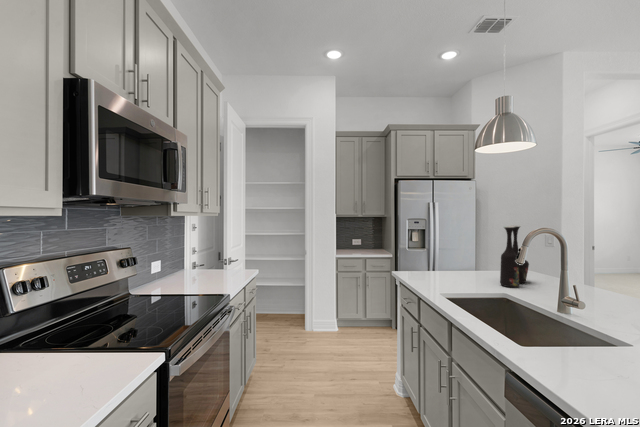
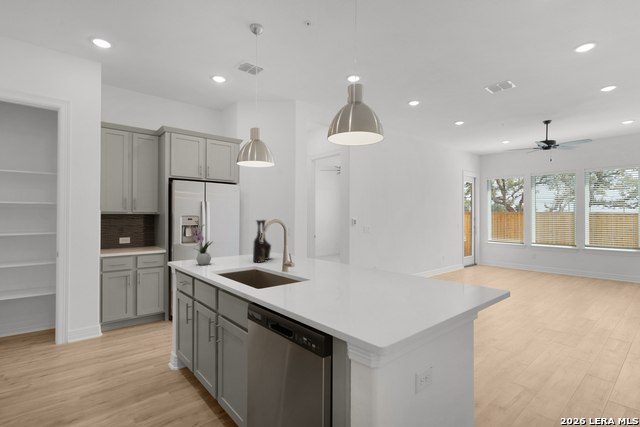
flower arrangement: none [418,226,444,282] -> present [193,221,212,265]

